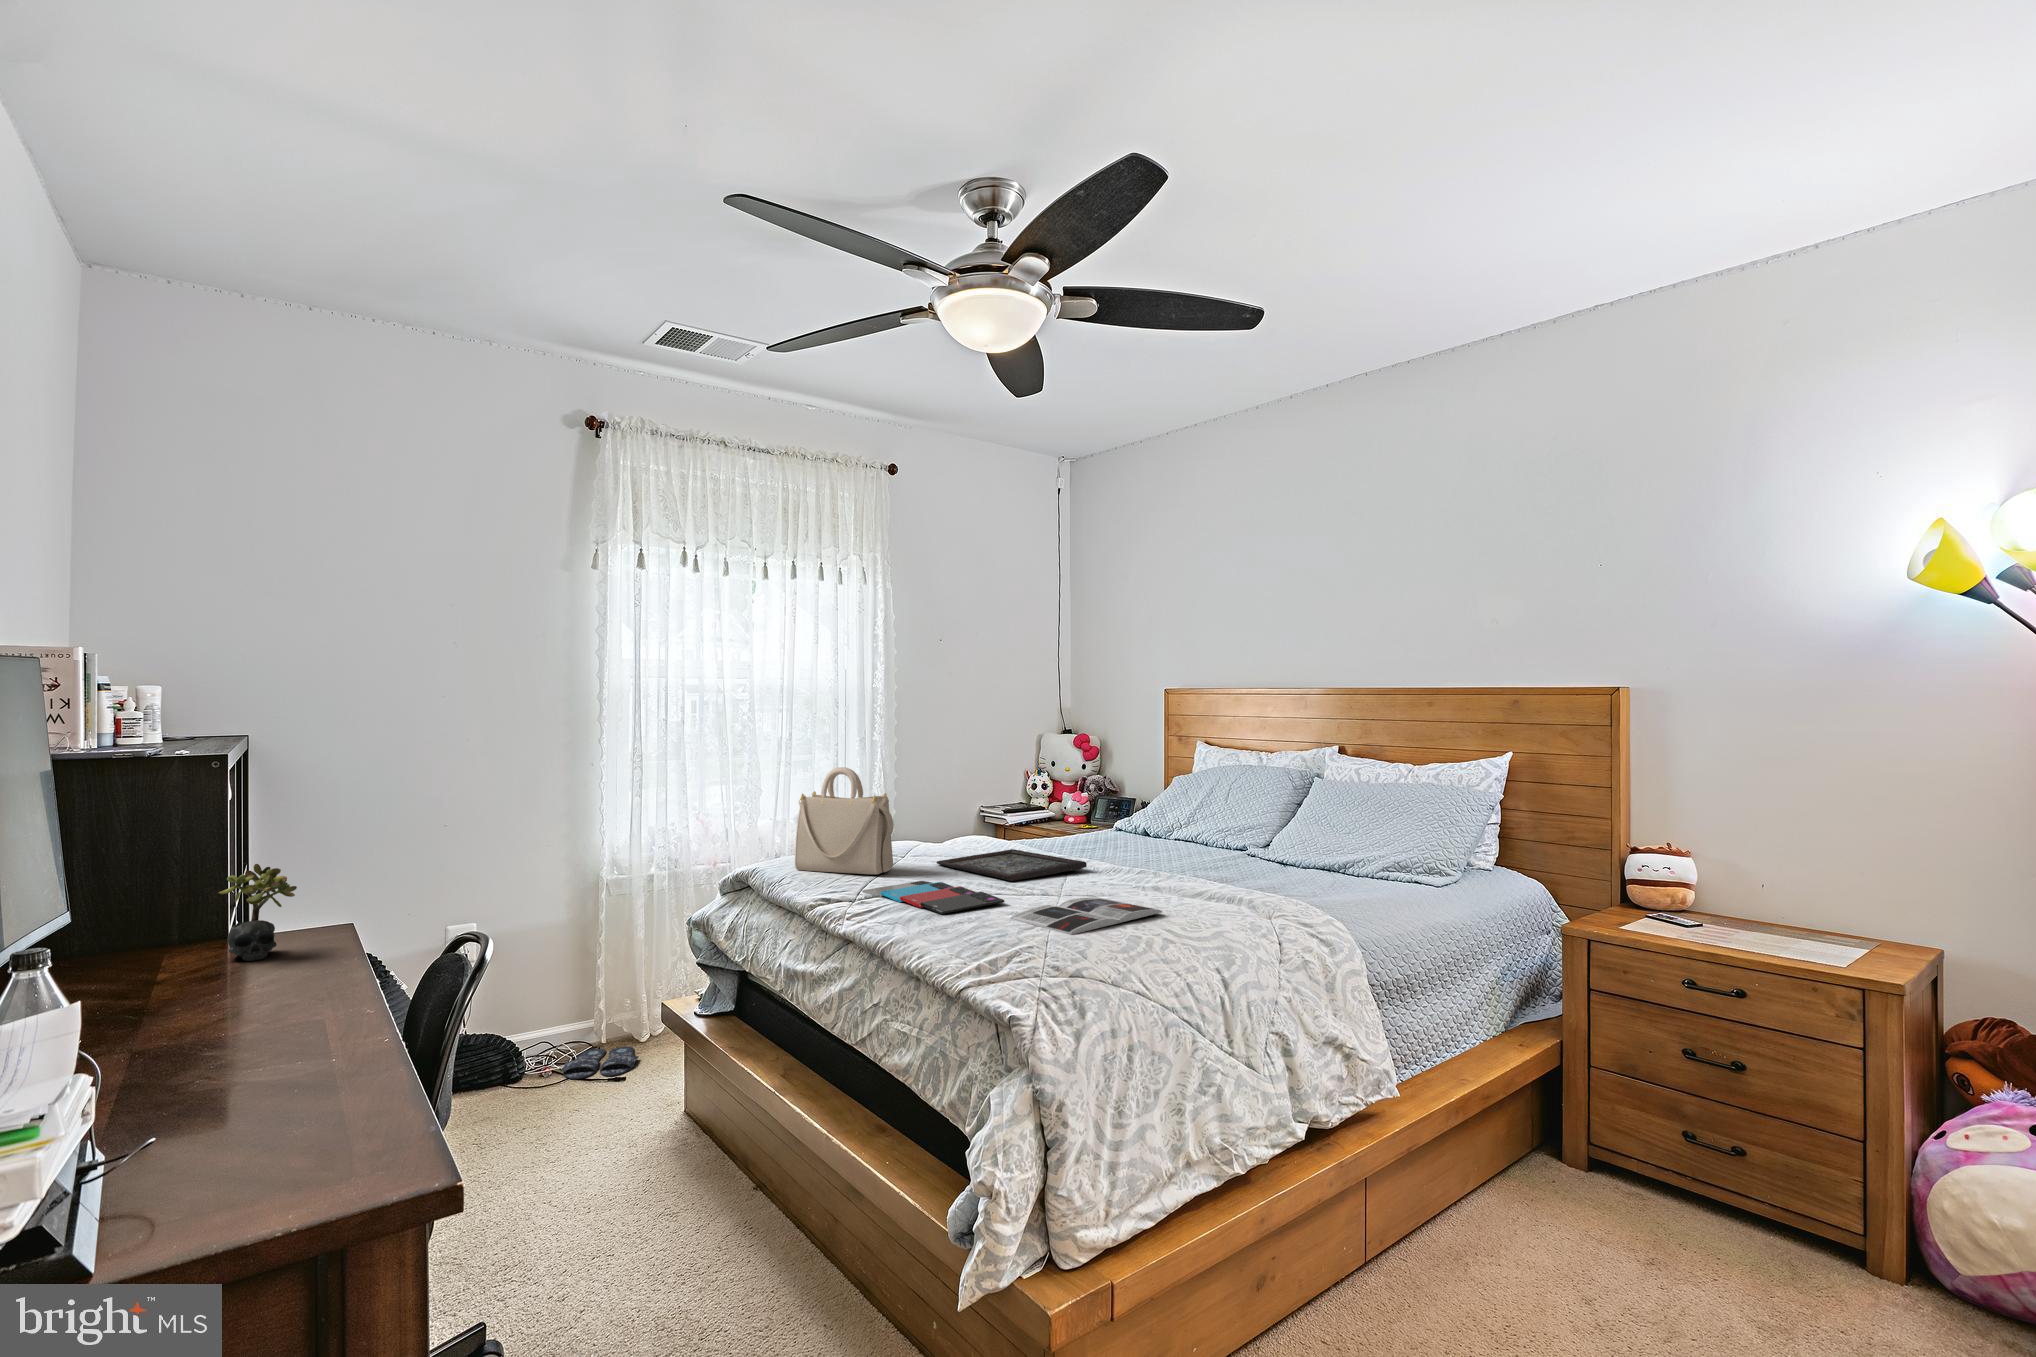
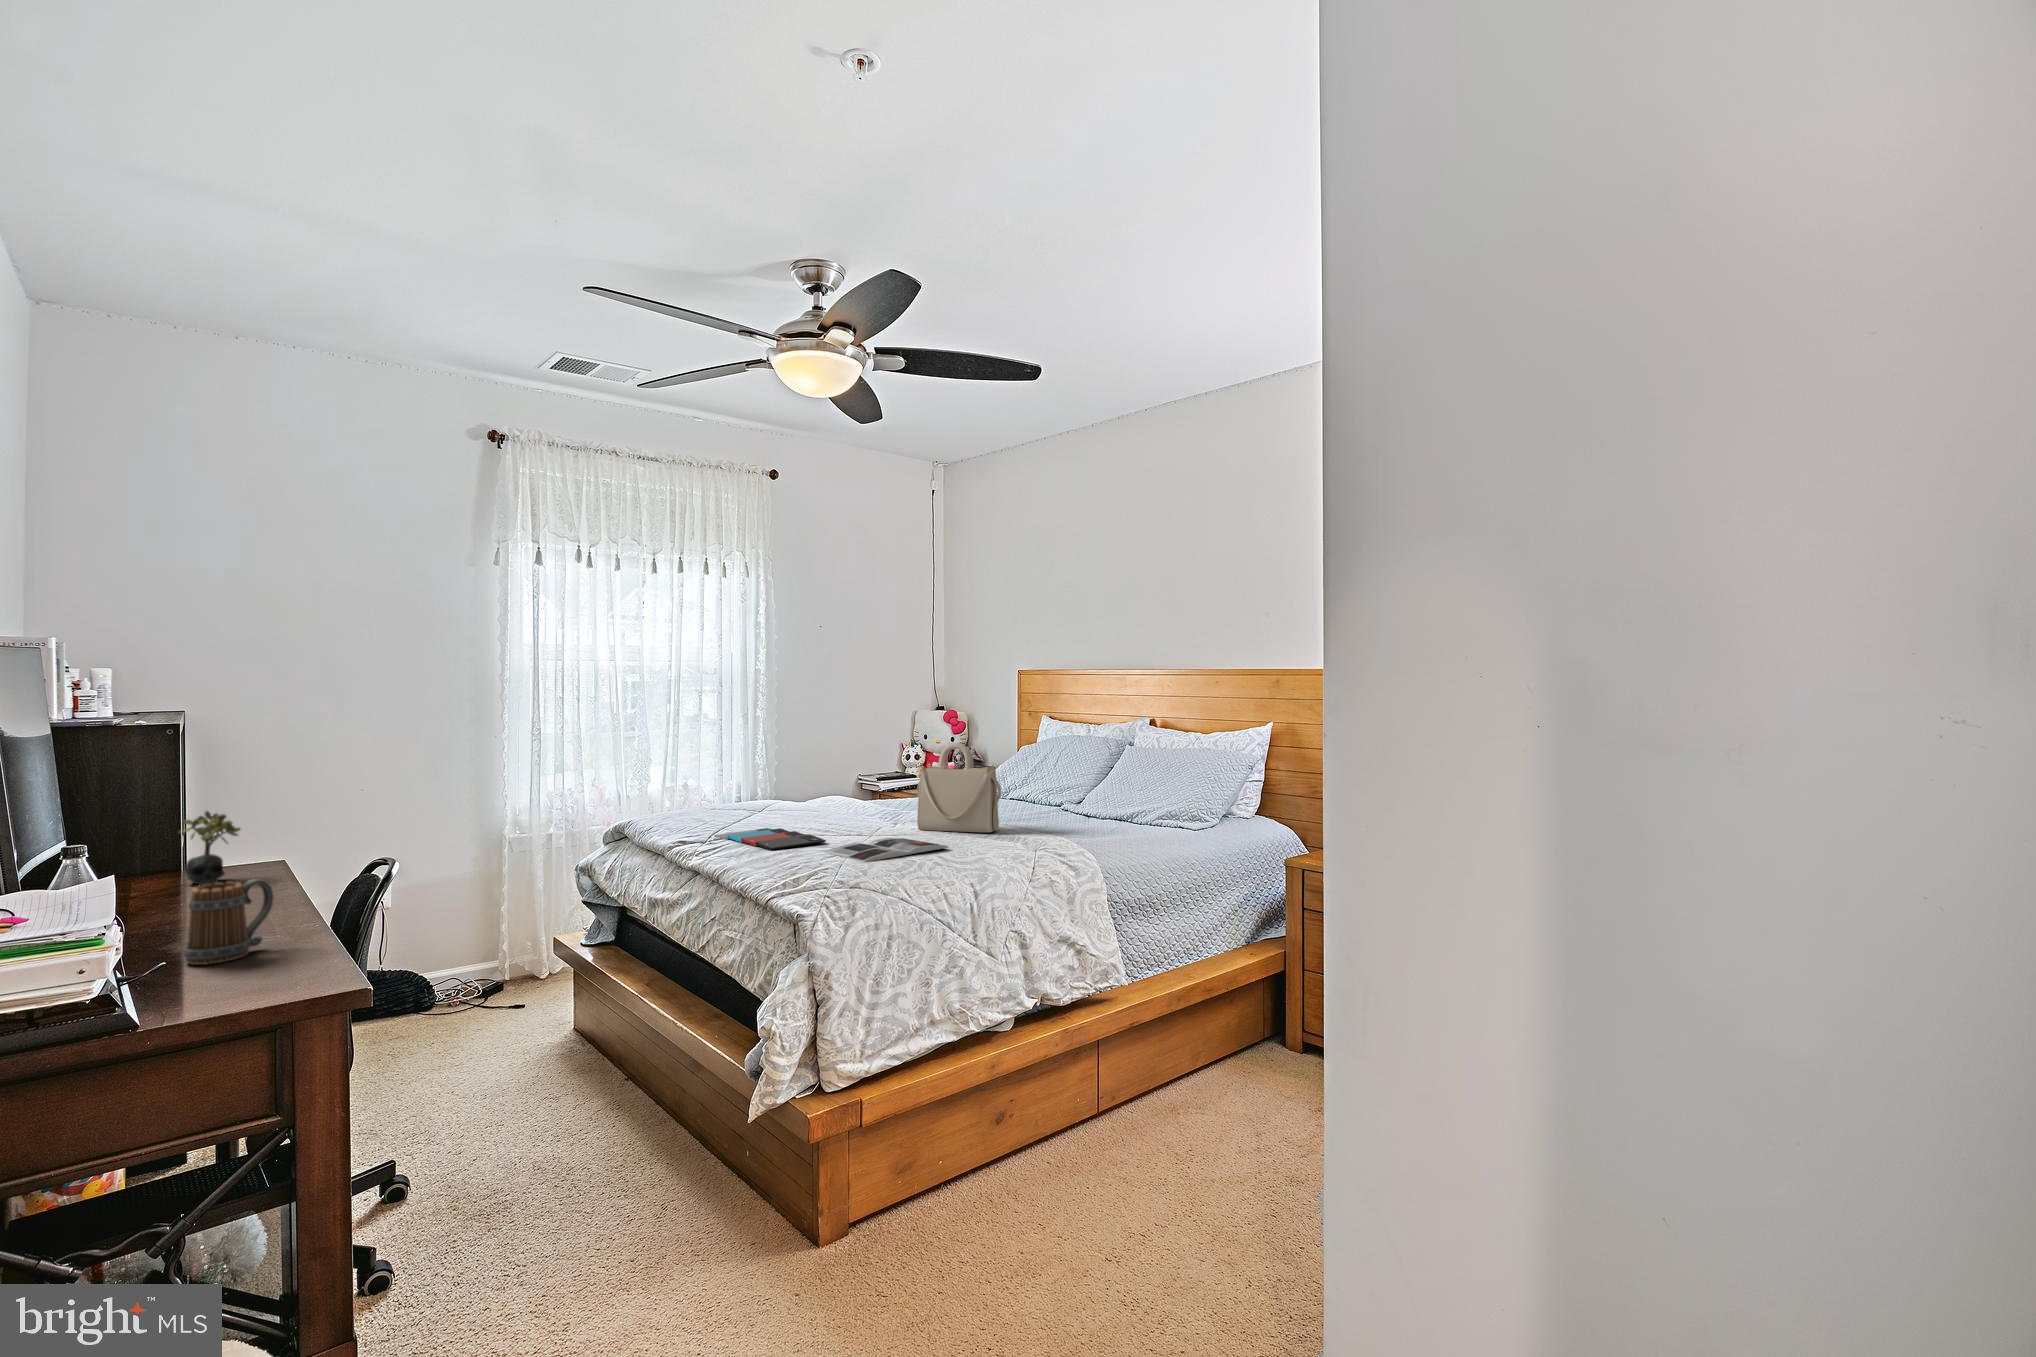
handbag: present [795,767,894,874] -> present [917,743,1001,832]
tray: present [937,849,1087,881] -> none [787,806,912,829]
mug: none [189,986,321,1122] -> present [184,879,274,965]
slippers: present [562,1047,638,1079] -> none [470,983,539,1008]

